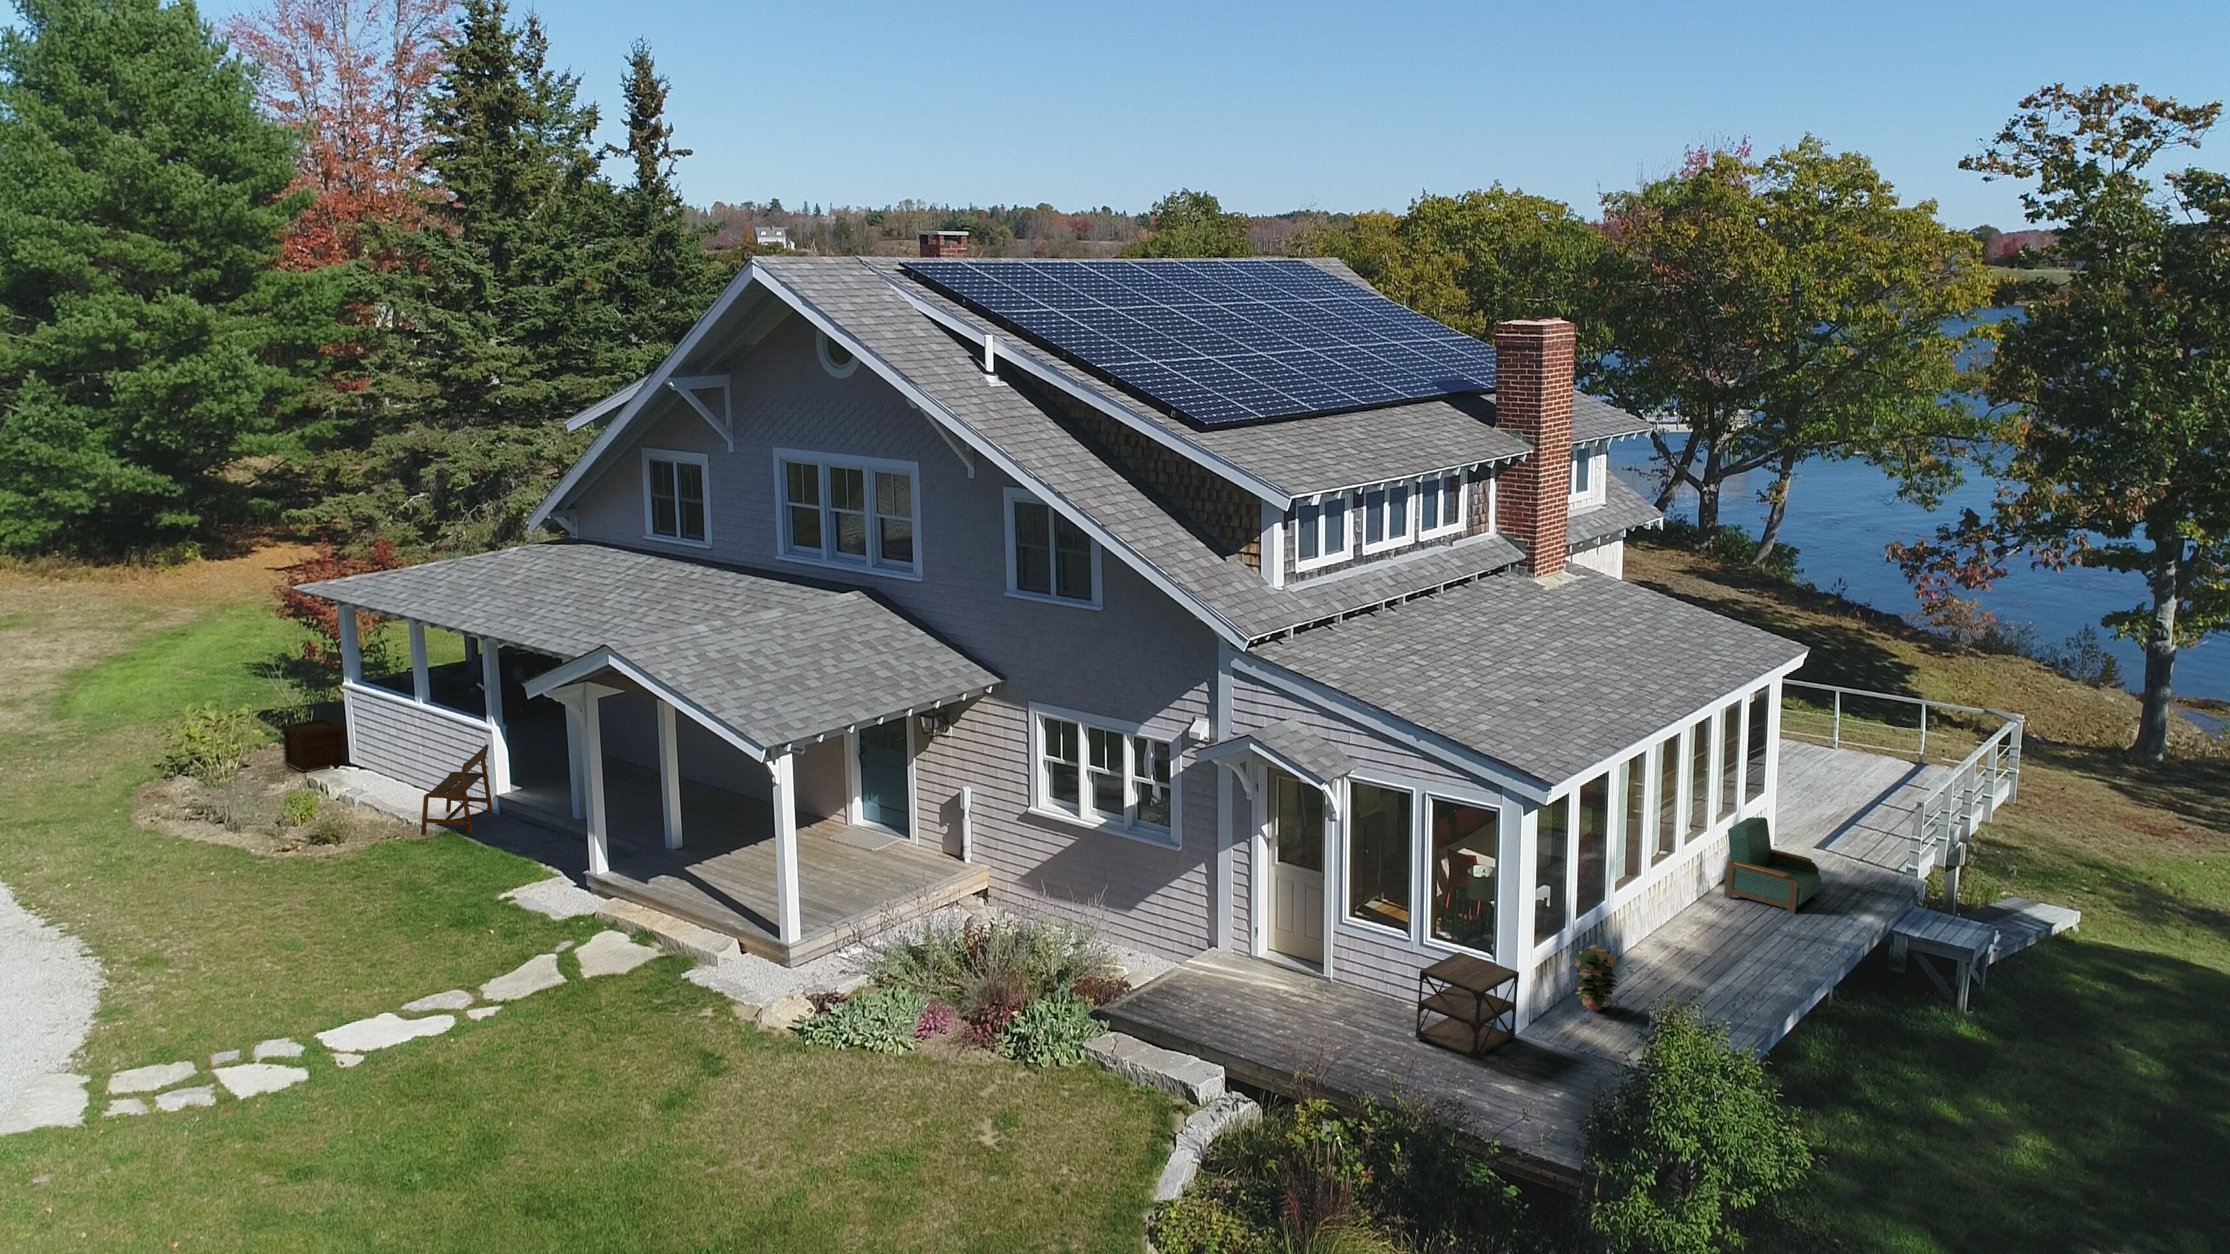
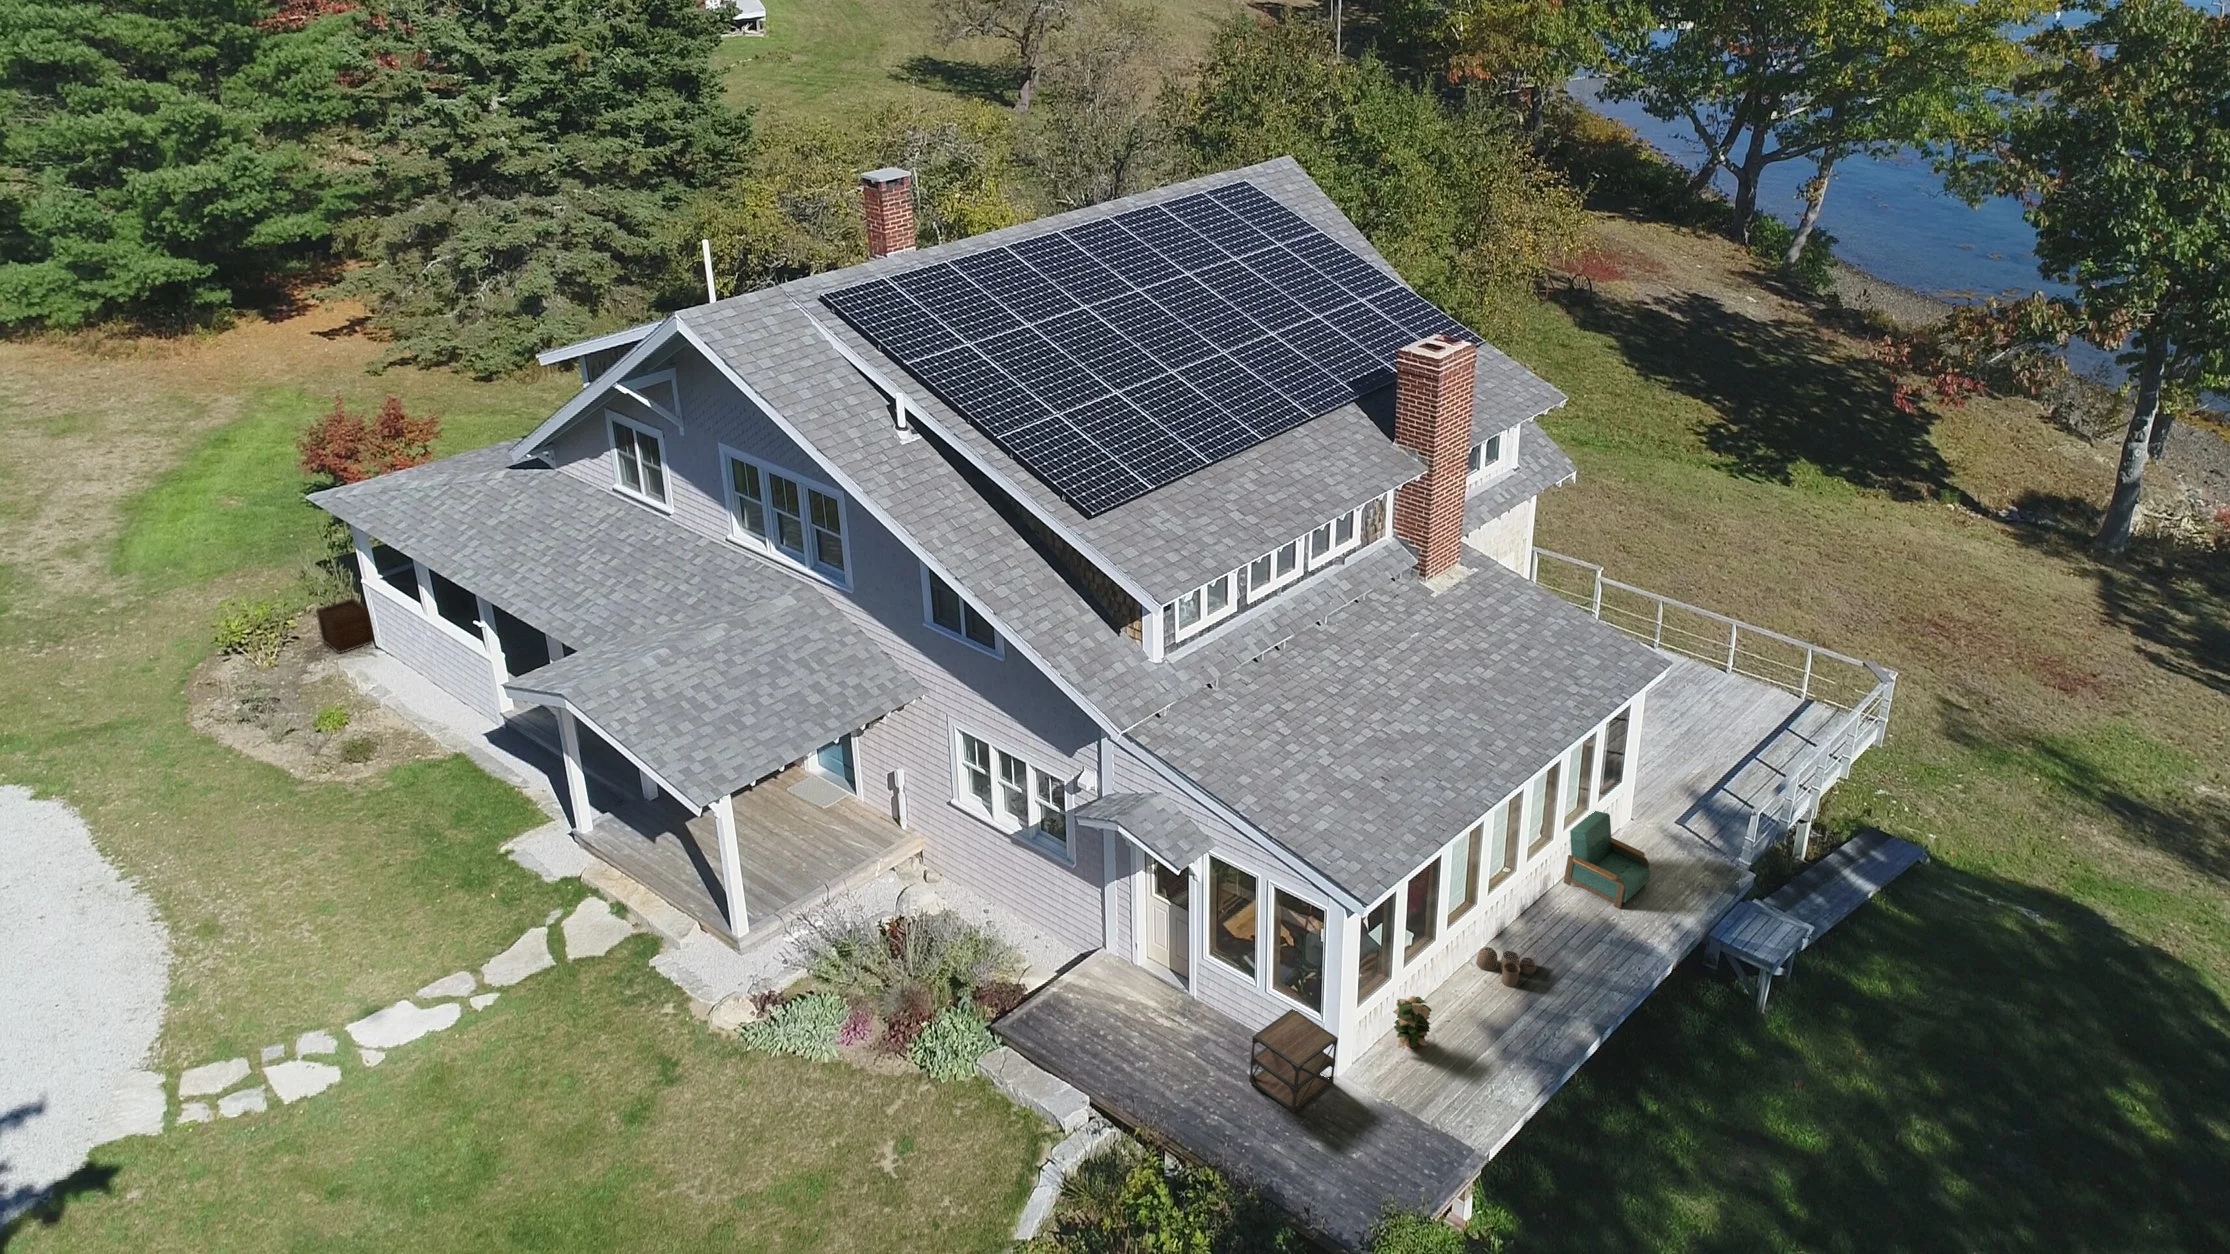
bench: present [421,744,493,835] -> none [438,662,503,749]
woven basket: none [1647,930,1719,968] -> present [1476,947,1537,987]

